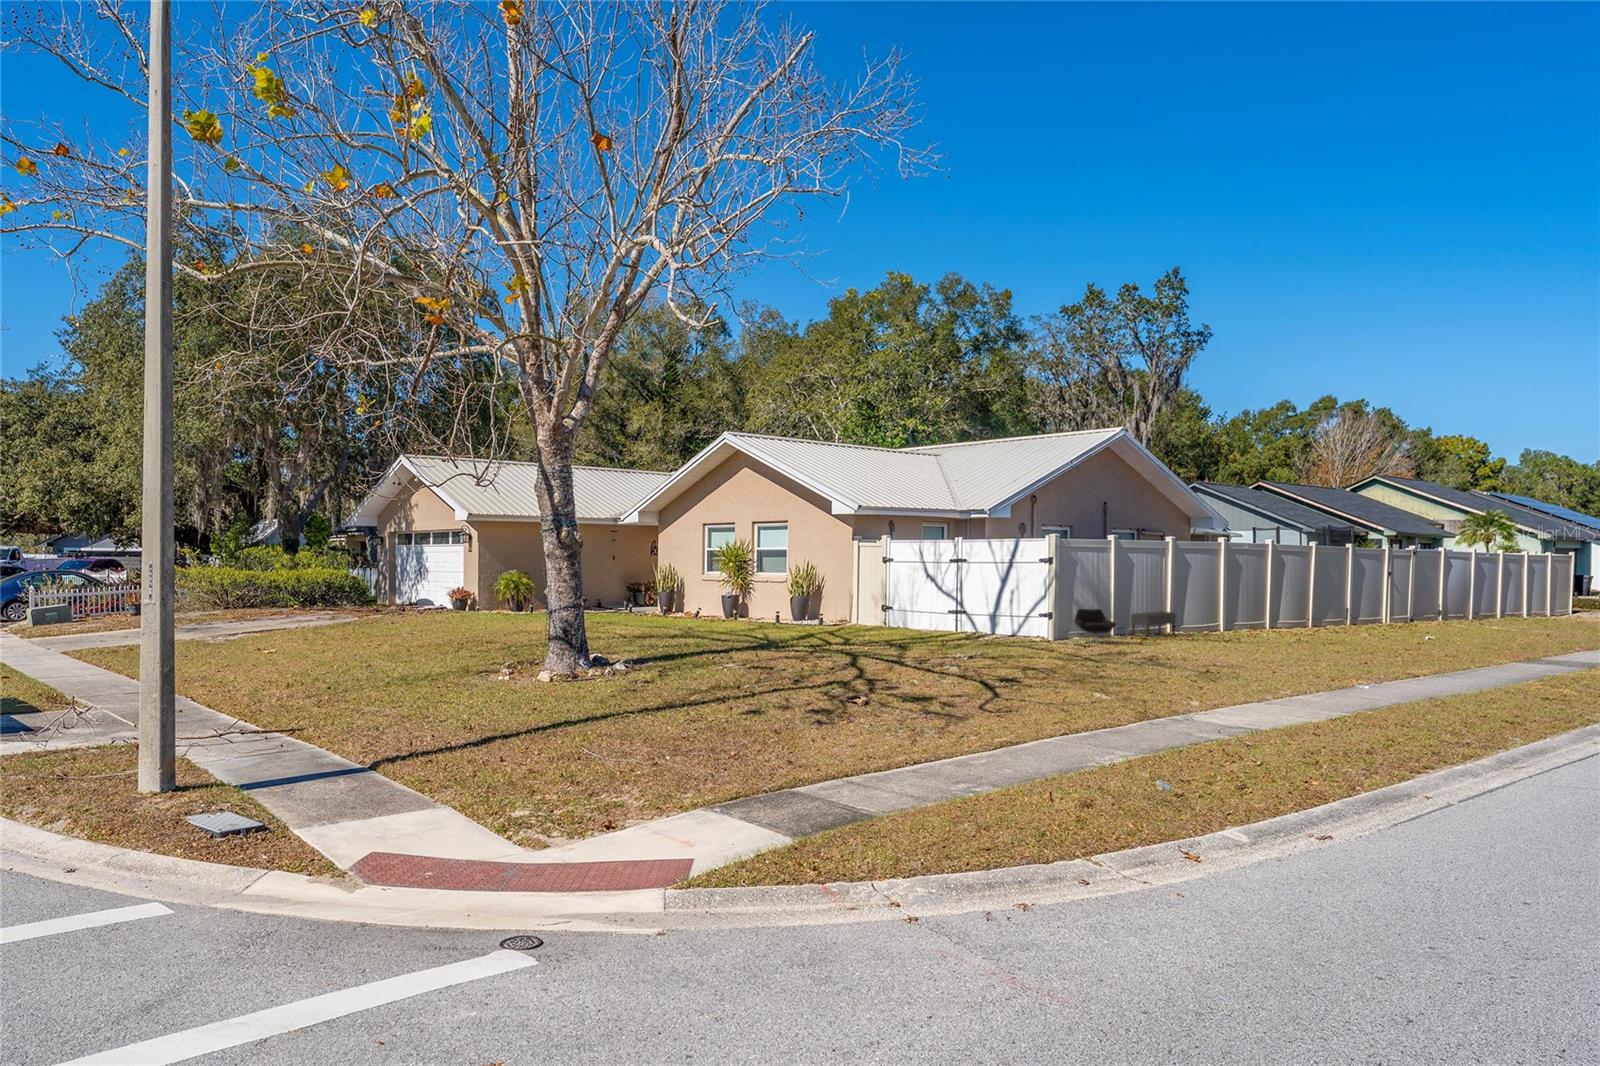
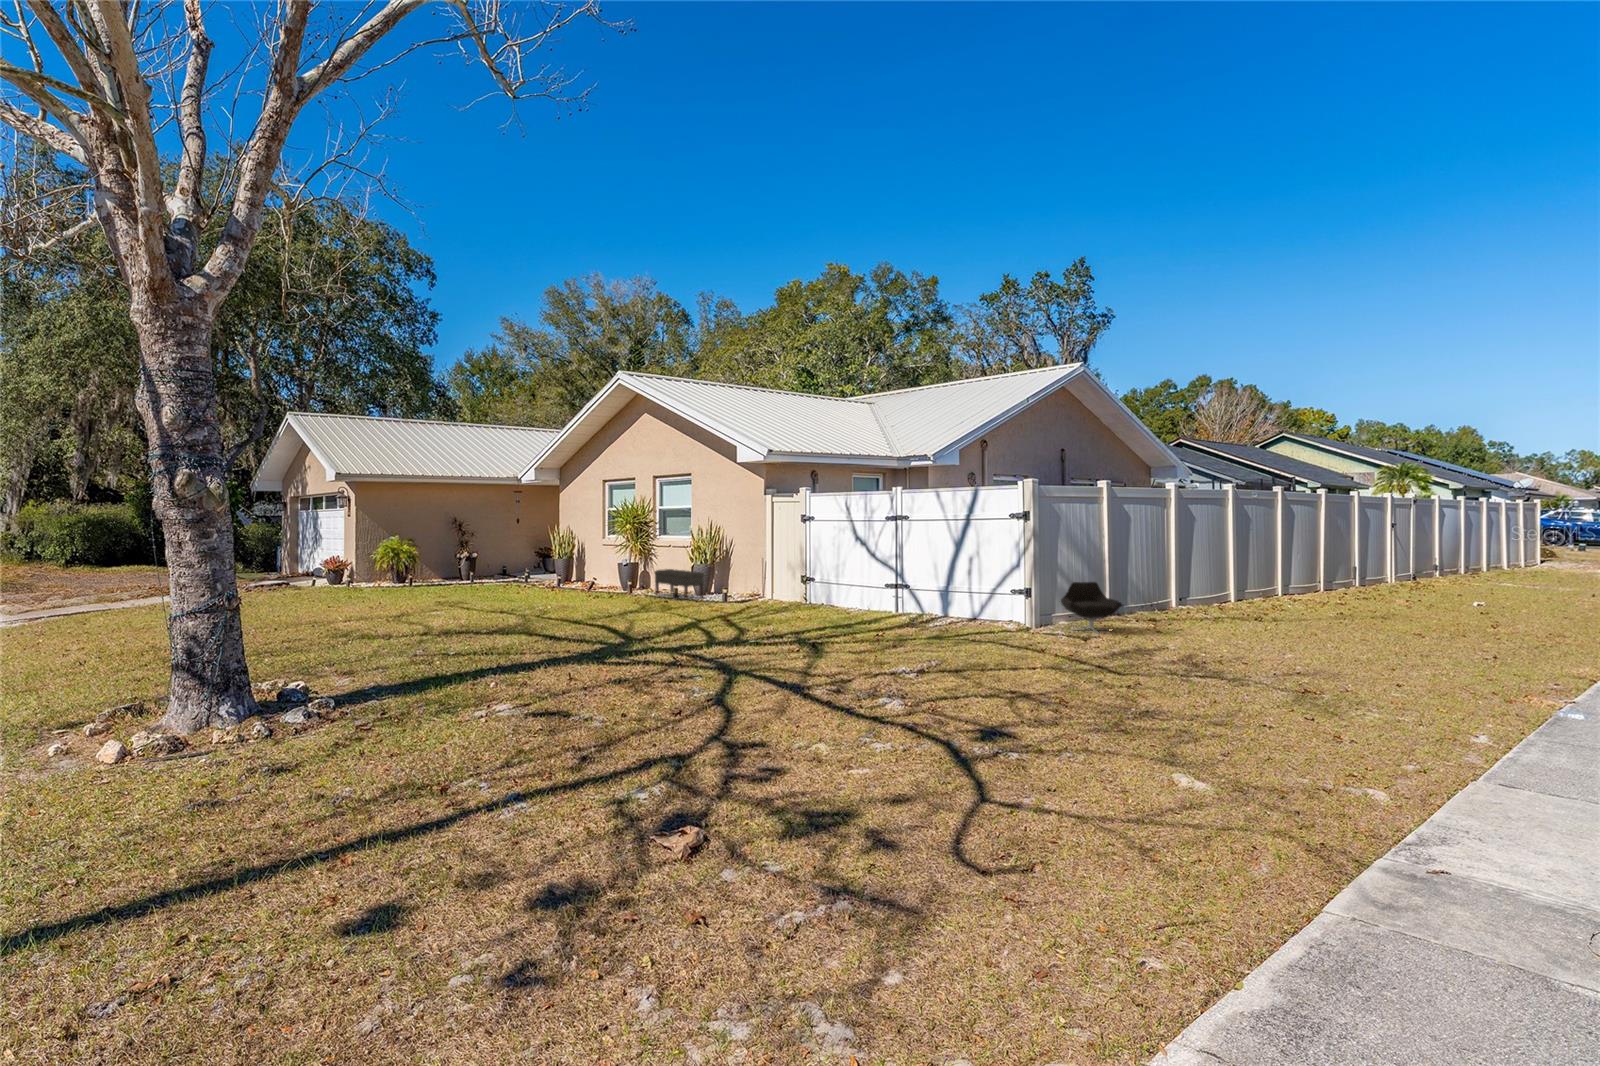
bench: present [1131,611,1176,637] -> present [654,569,704,600]

